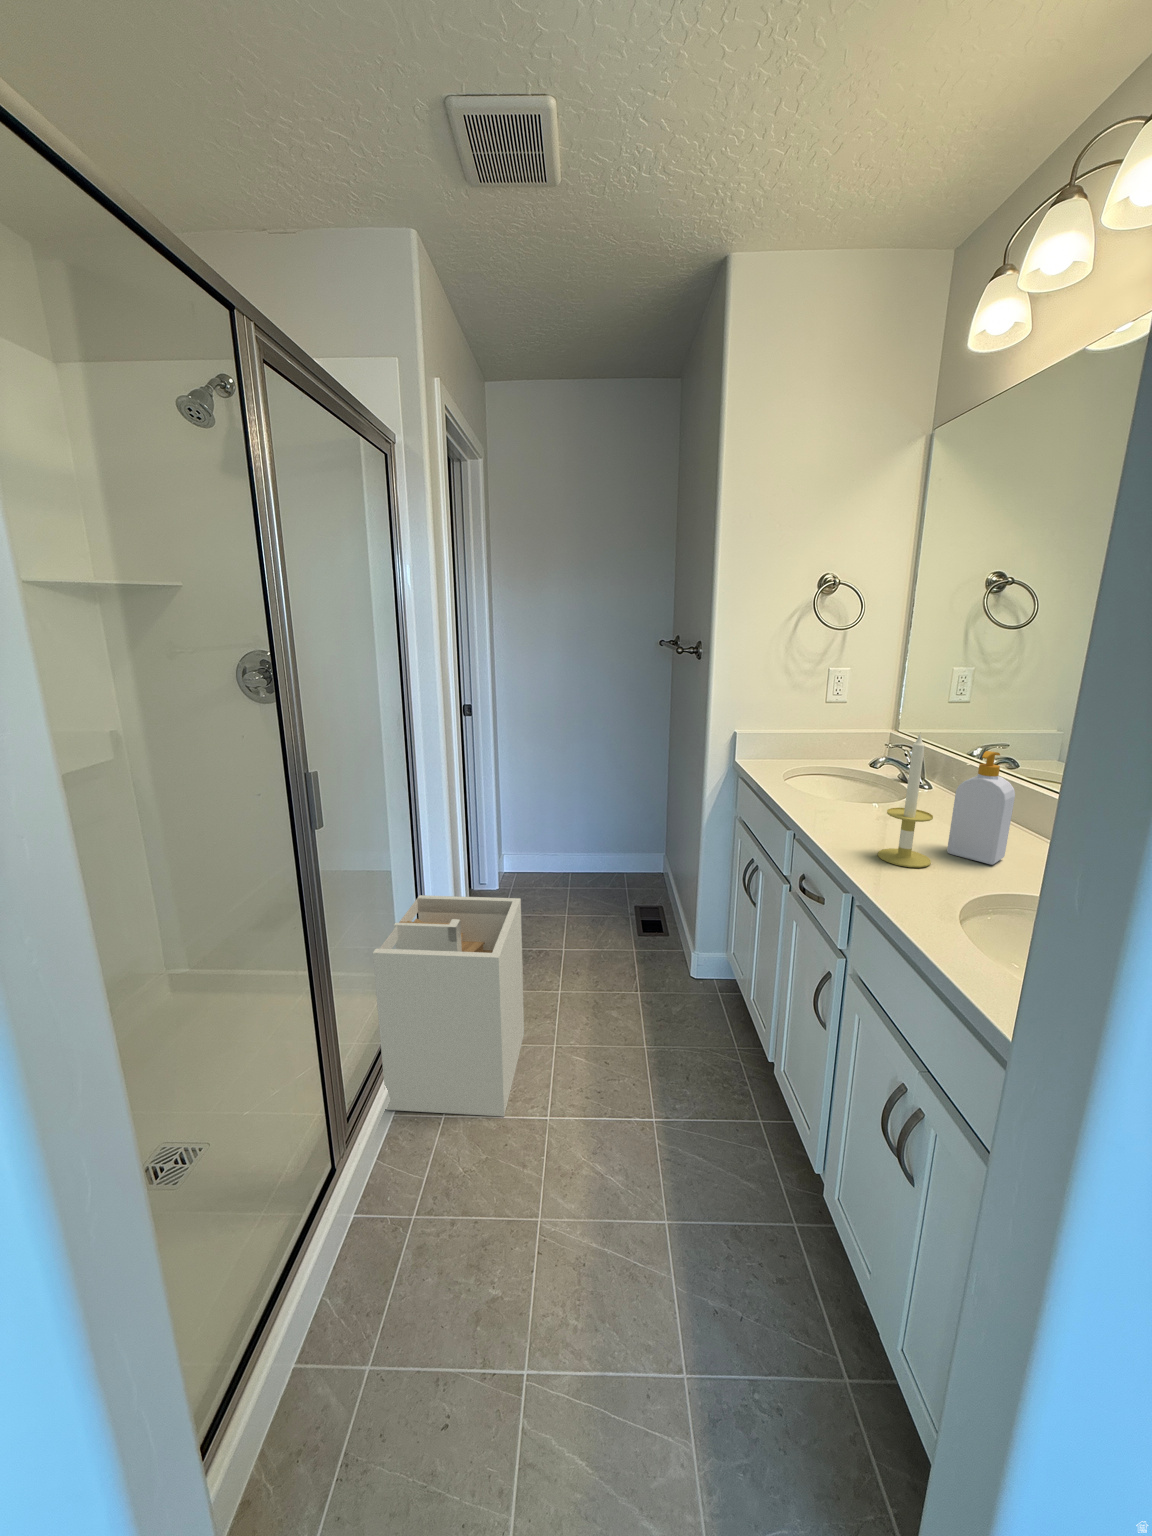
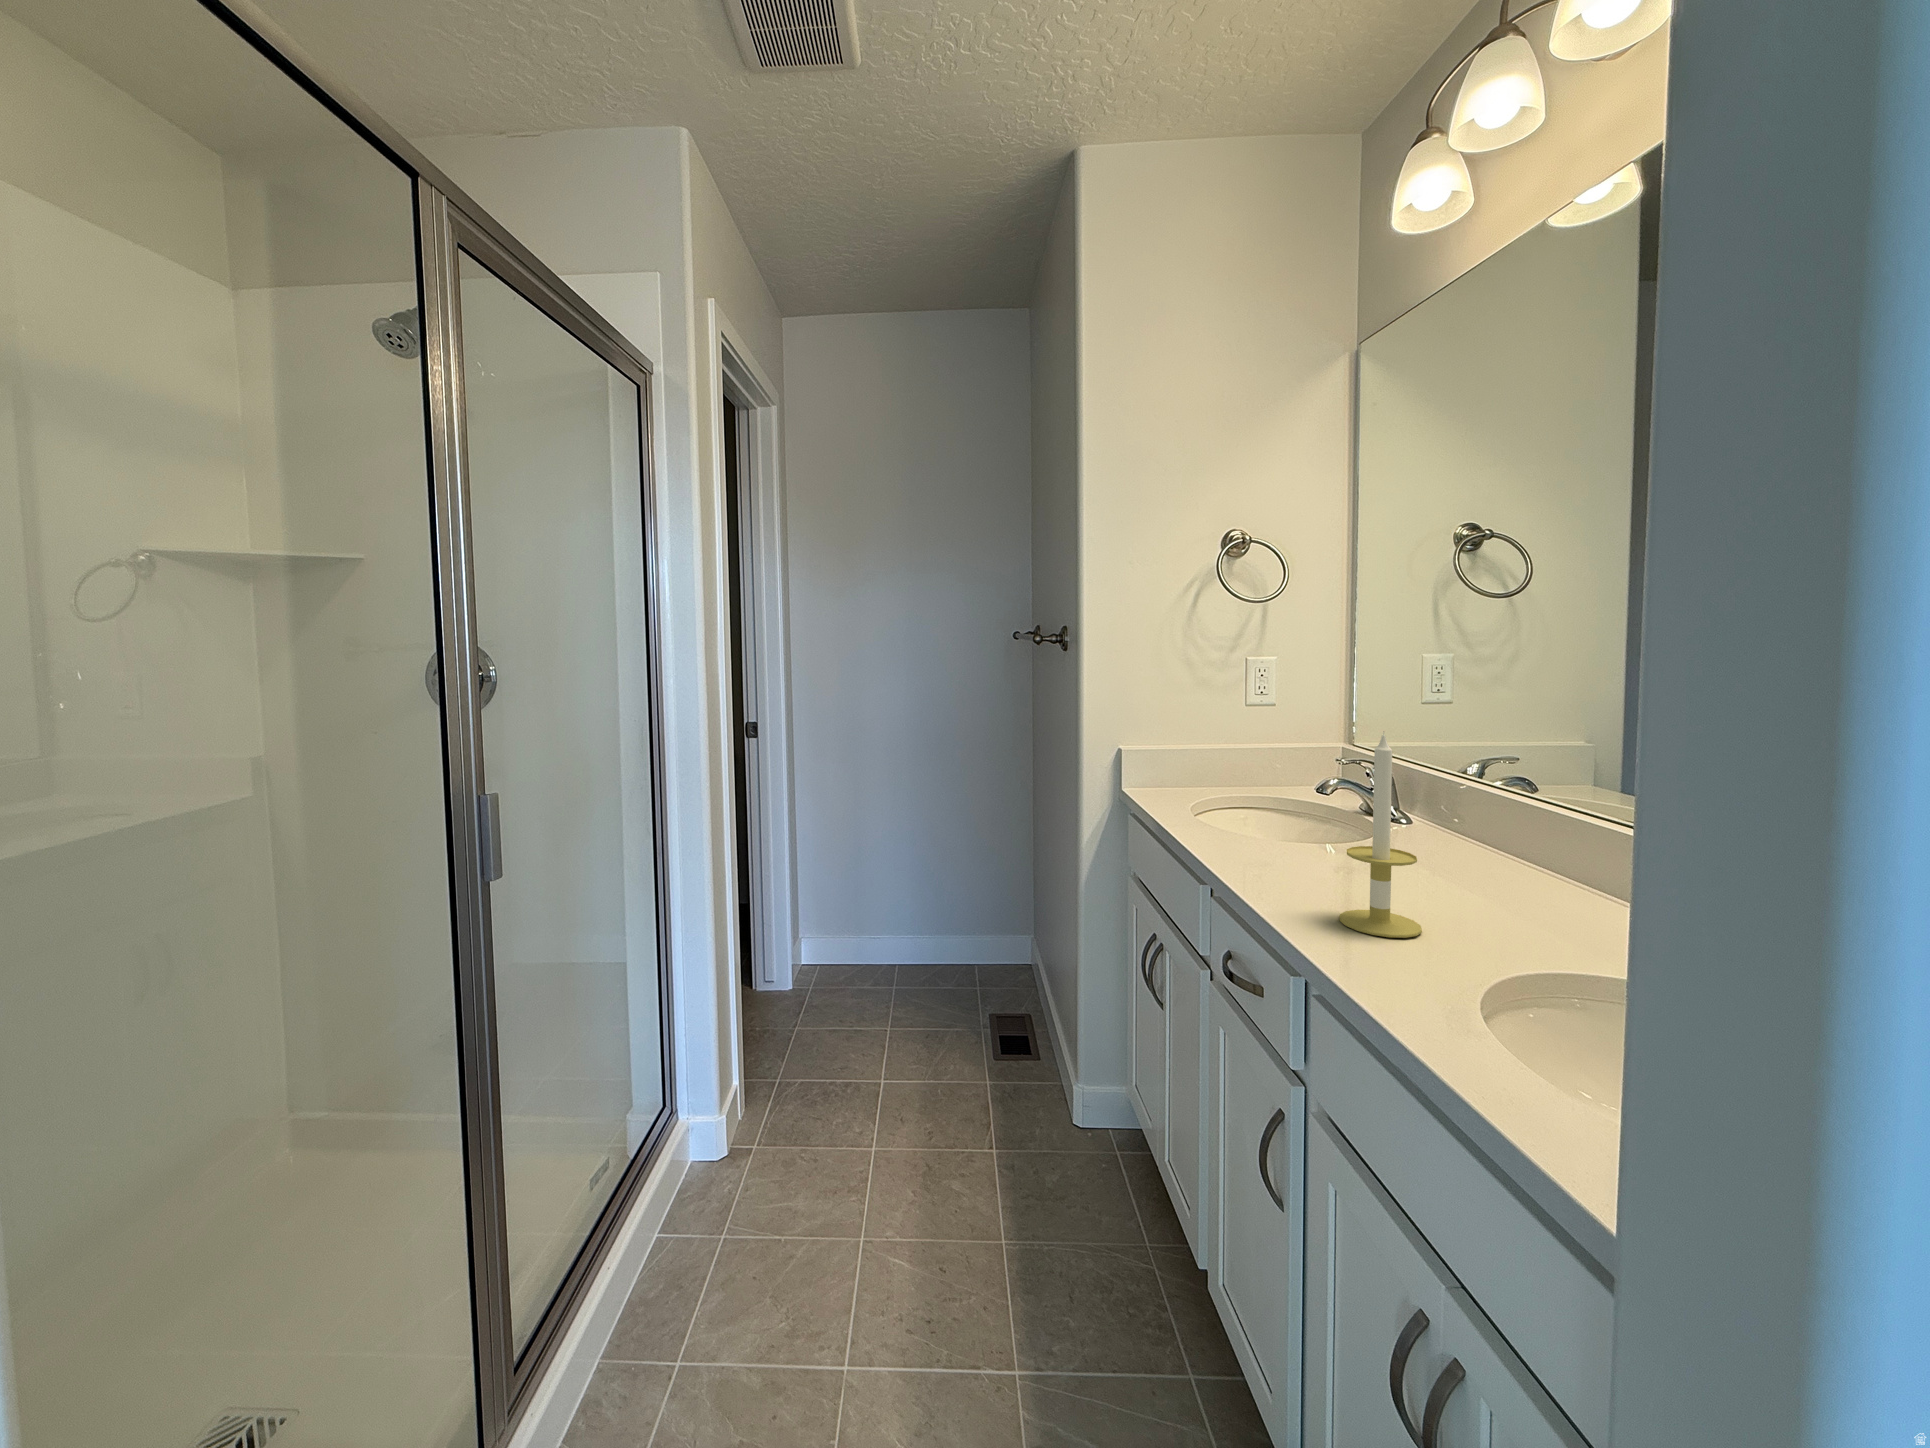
soap bottle: present [947,751,1015,865] -> none [1445,759,1537,933]
laundry hamper: present [373,895,524,1117] -> none [582,993,818,1365]

